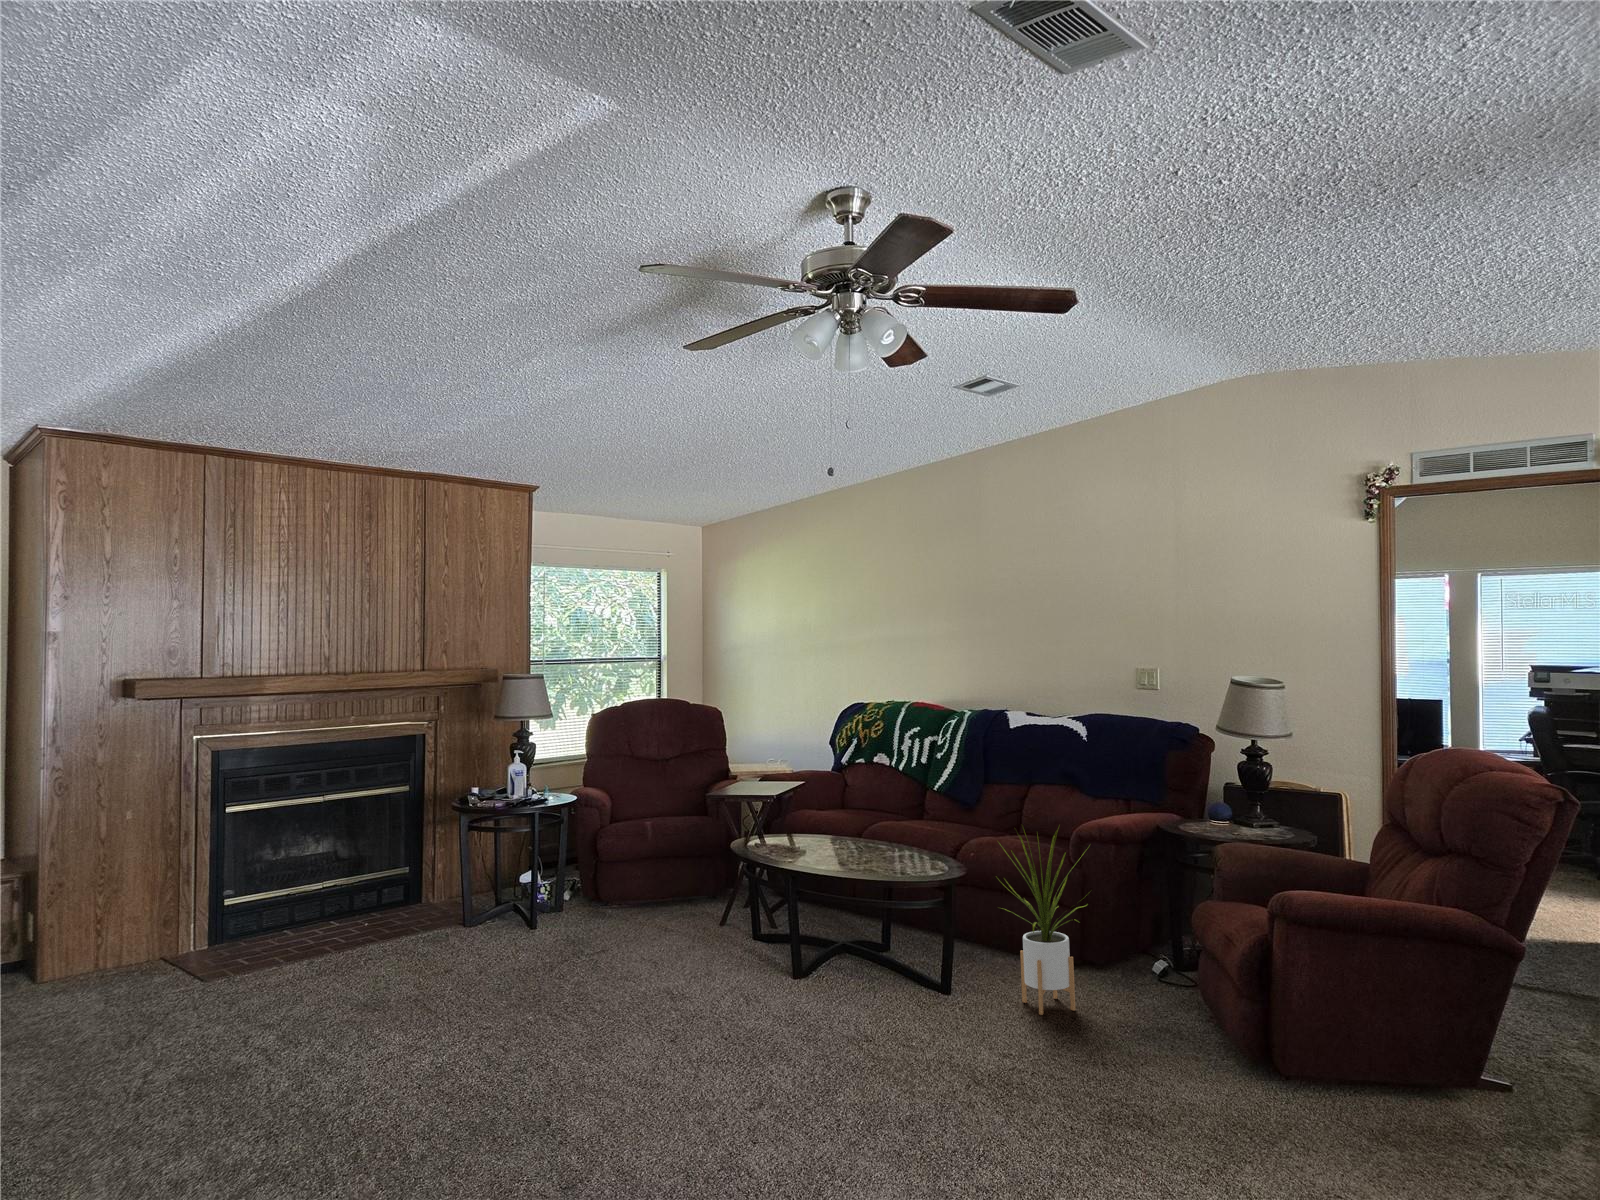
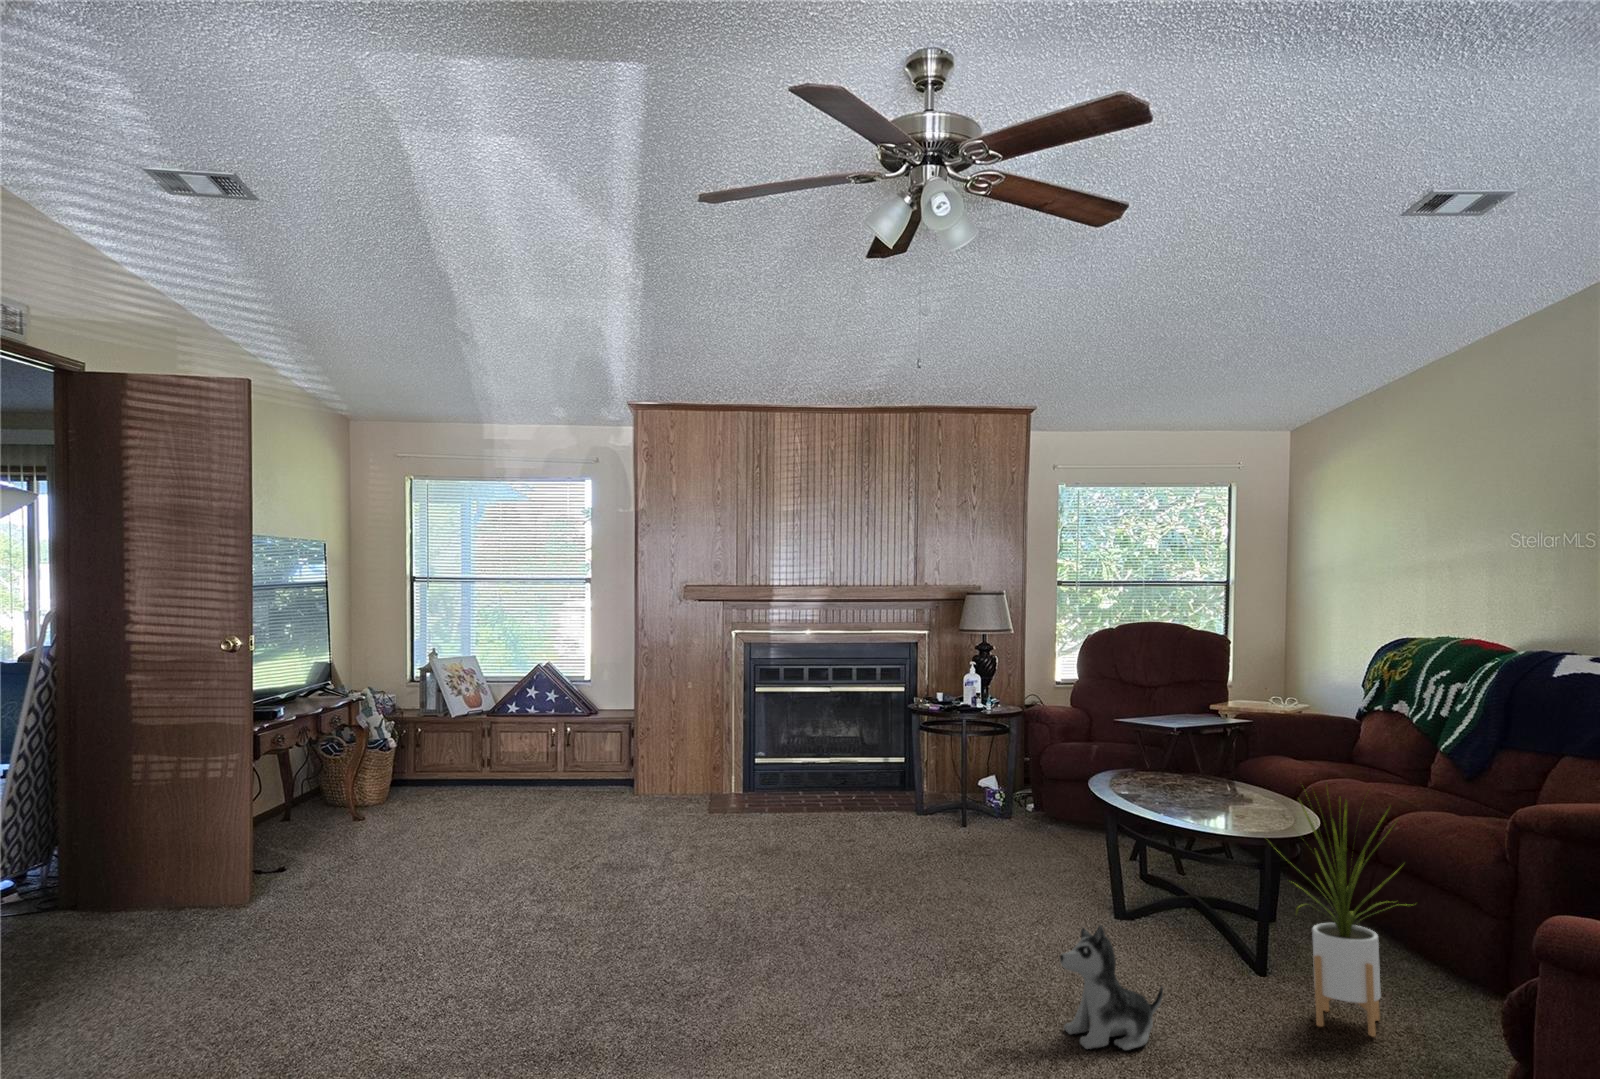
plush toy: none [932,978,1000,1091] -> present [1060,925,1163,1050]

